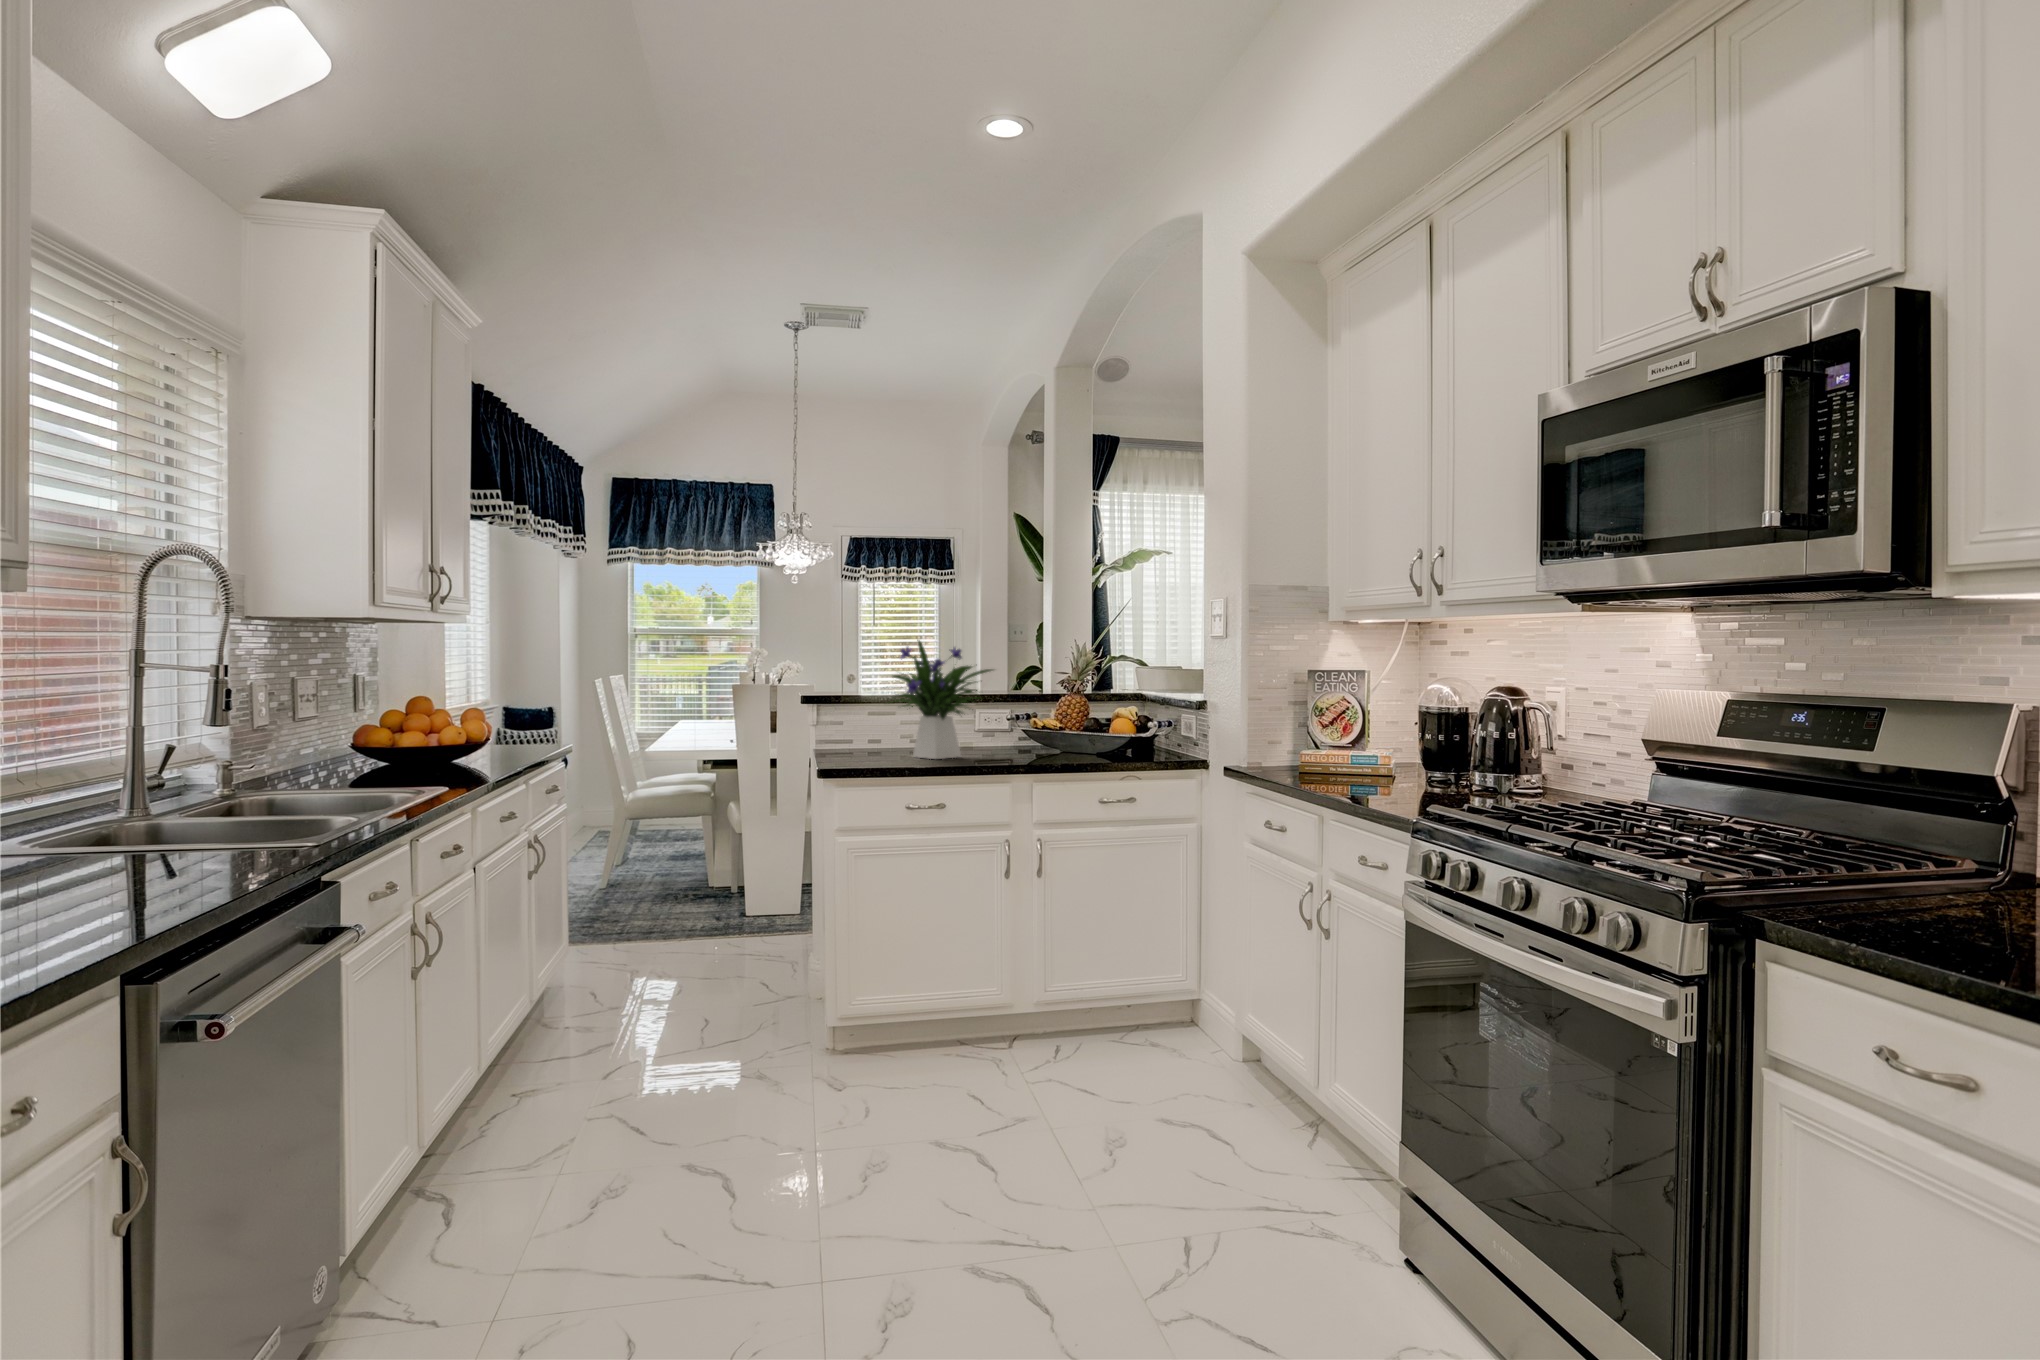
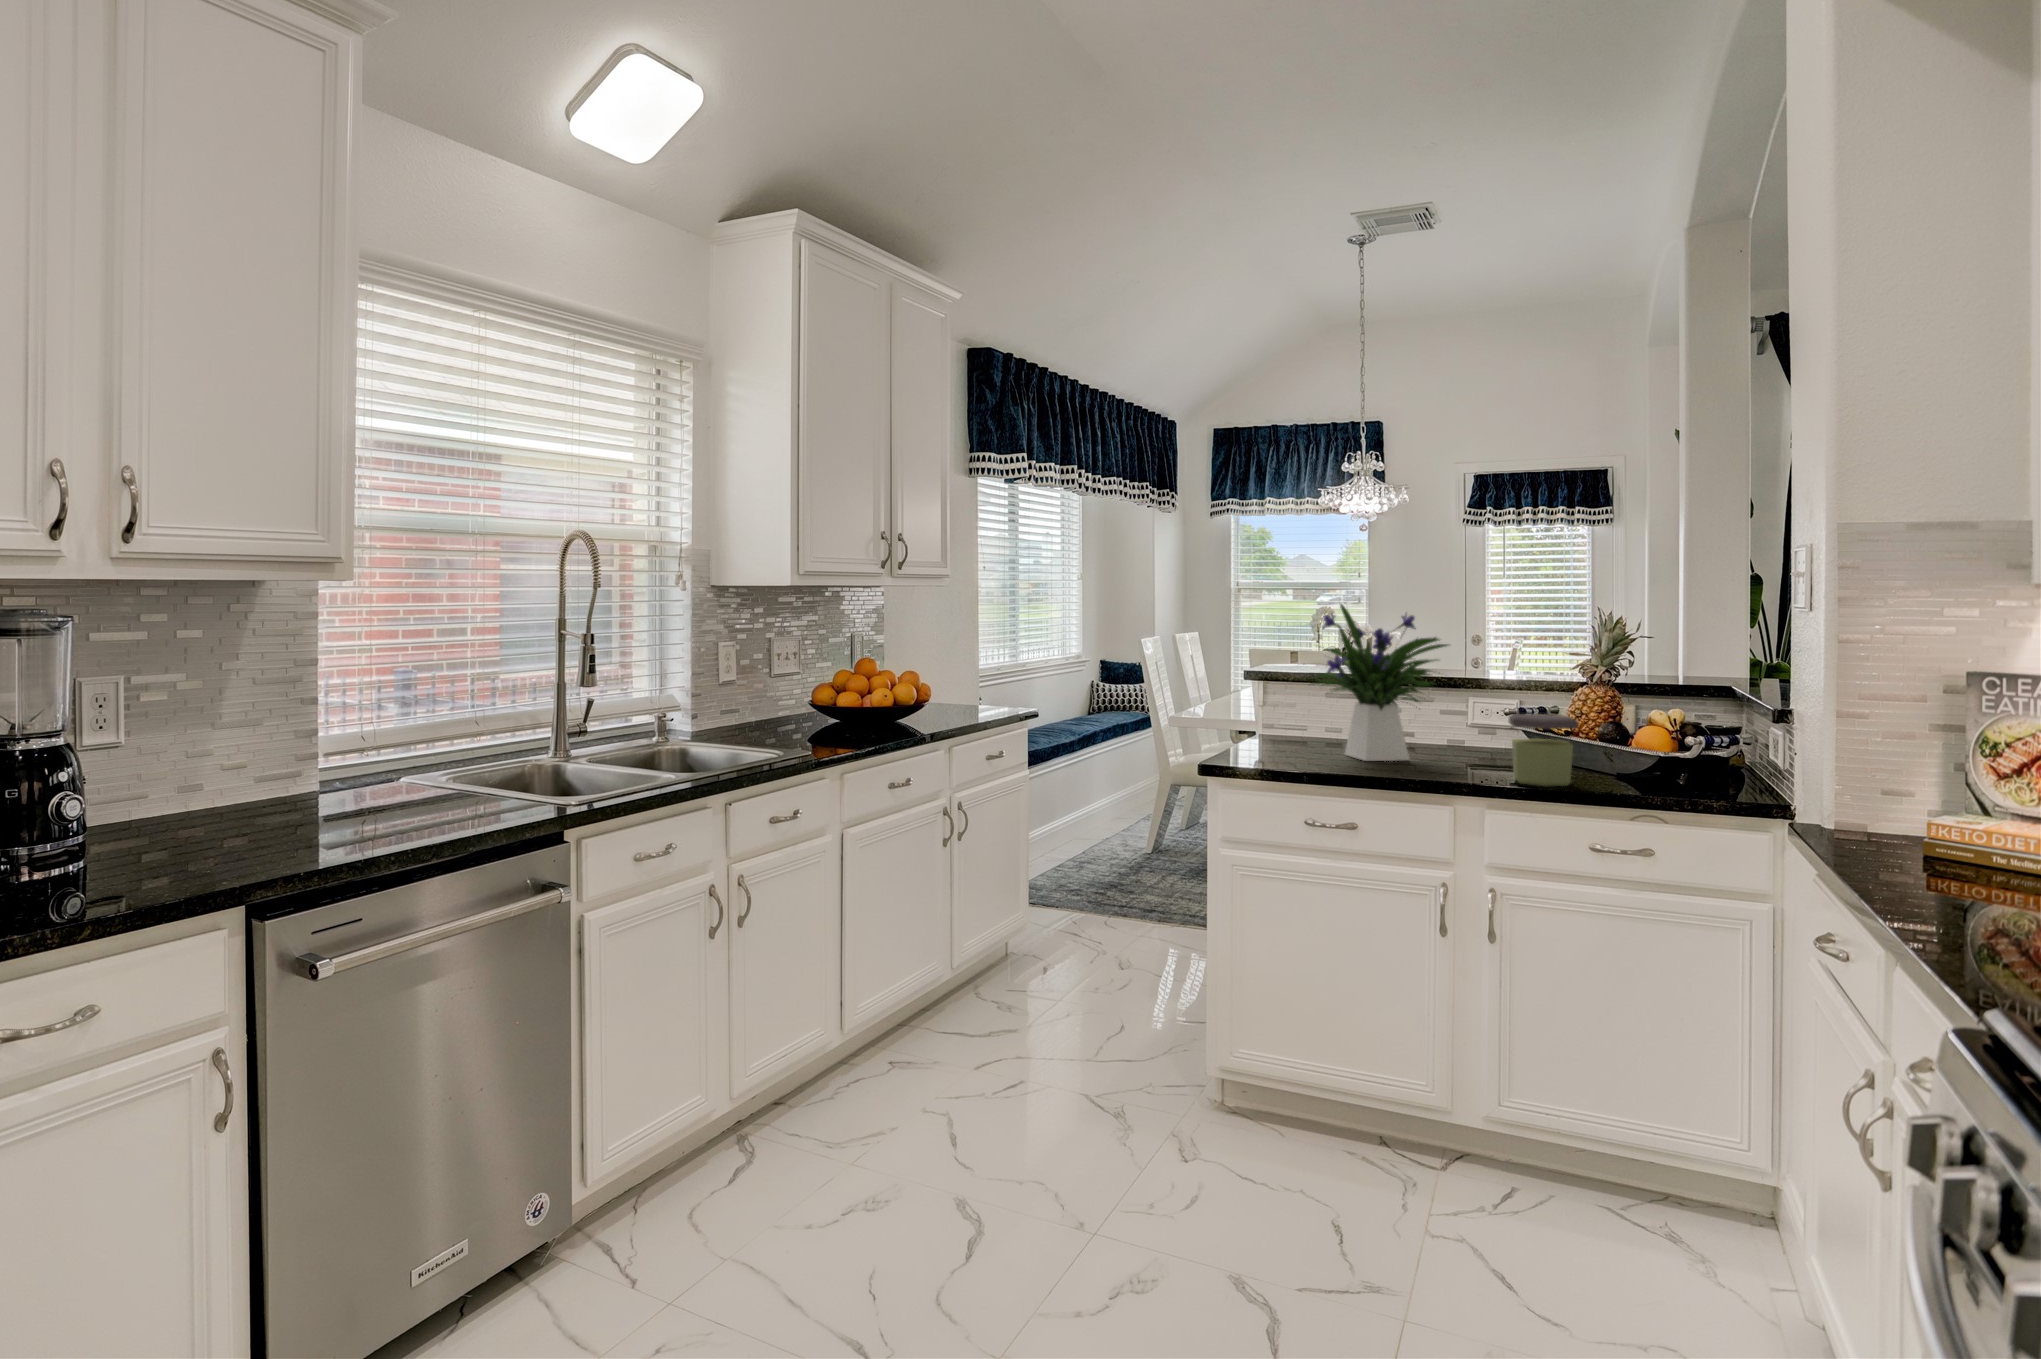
jar: none [1040,716,1086,764] -> present [1509,714,1578,786]

